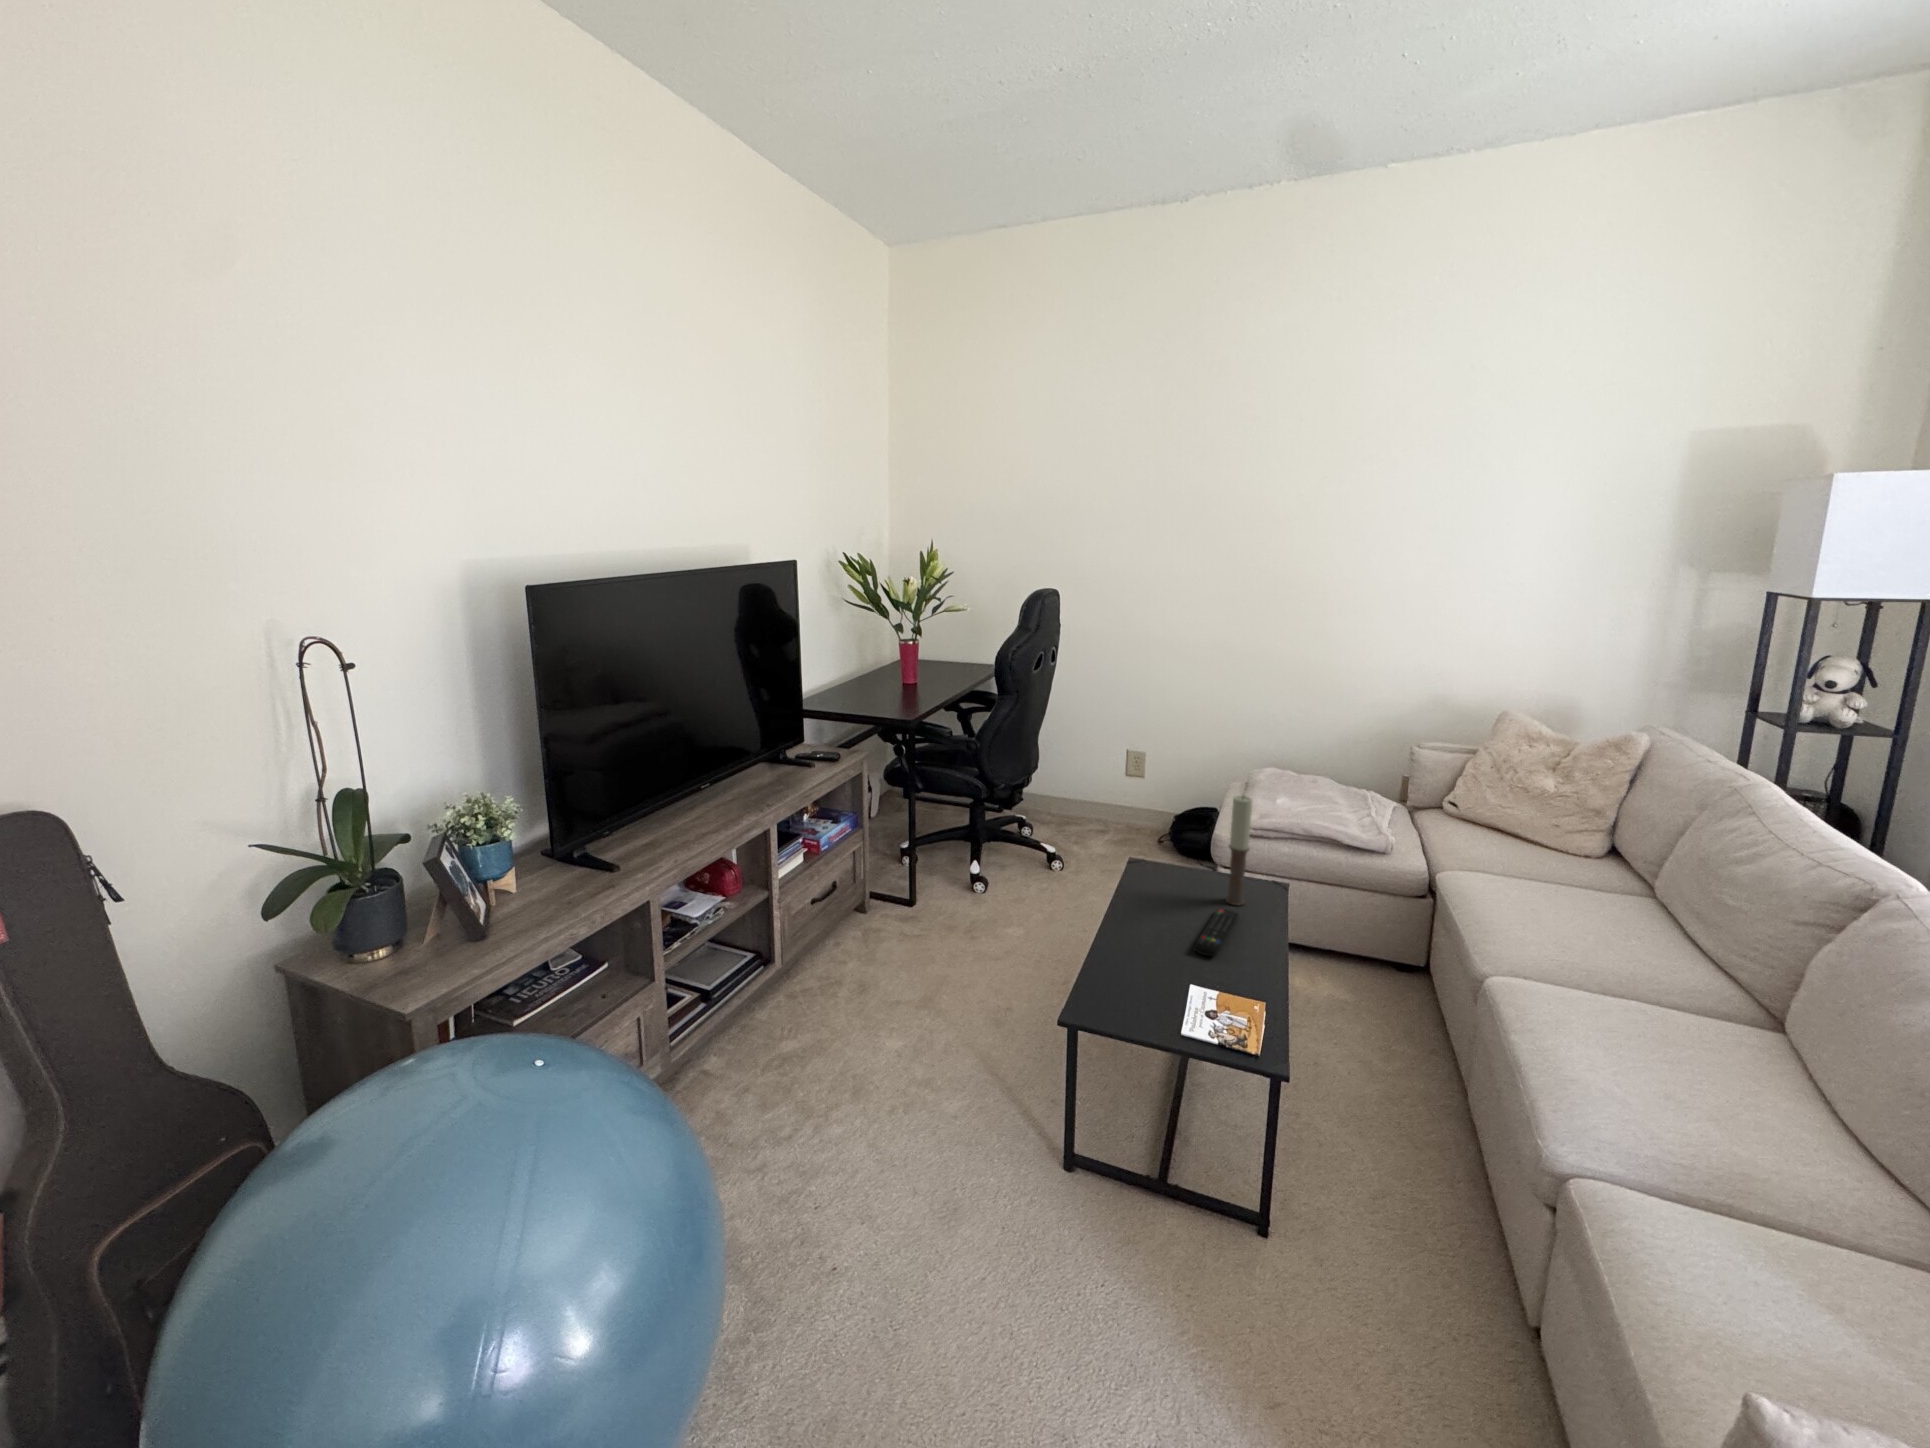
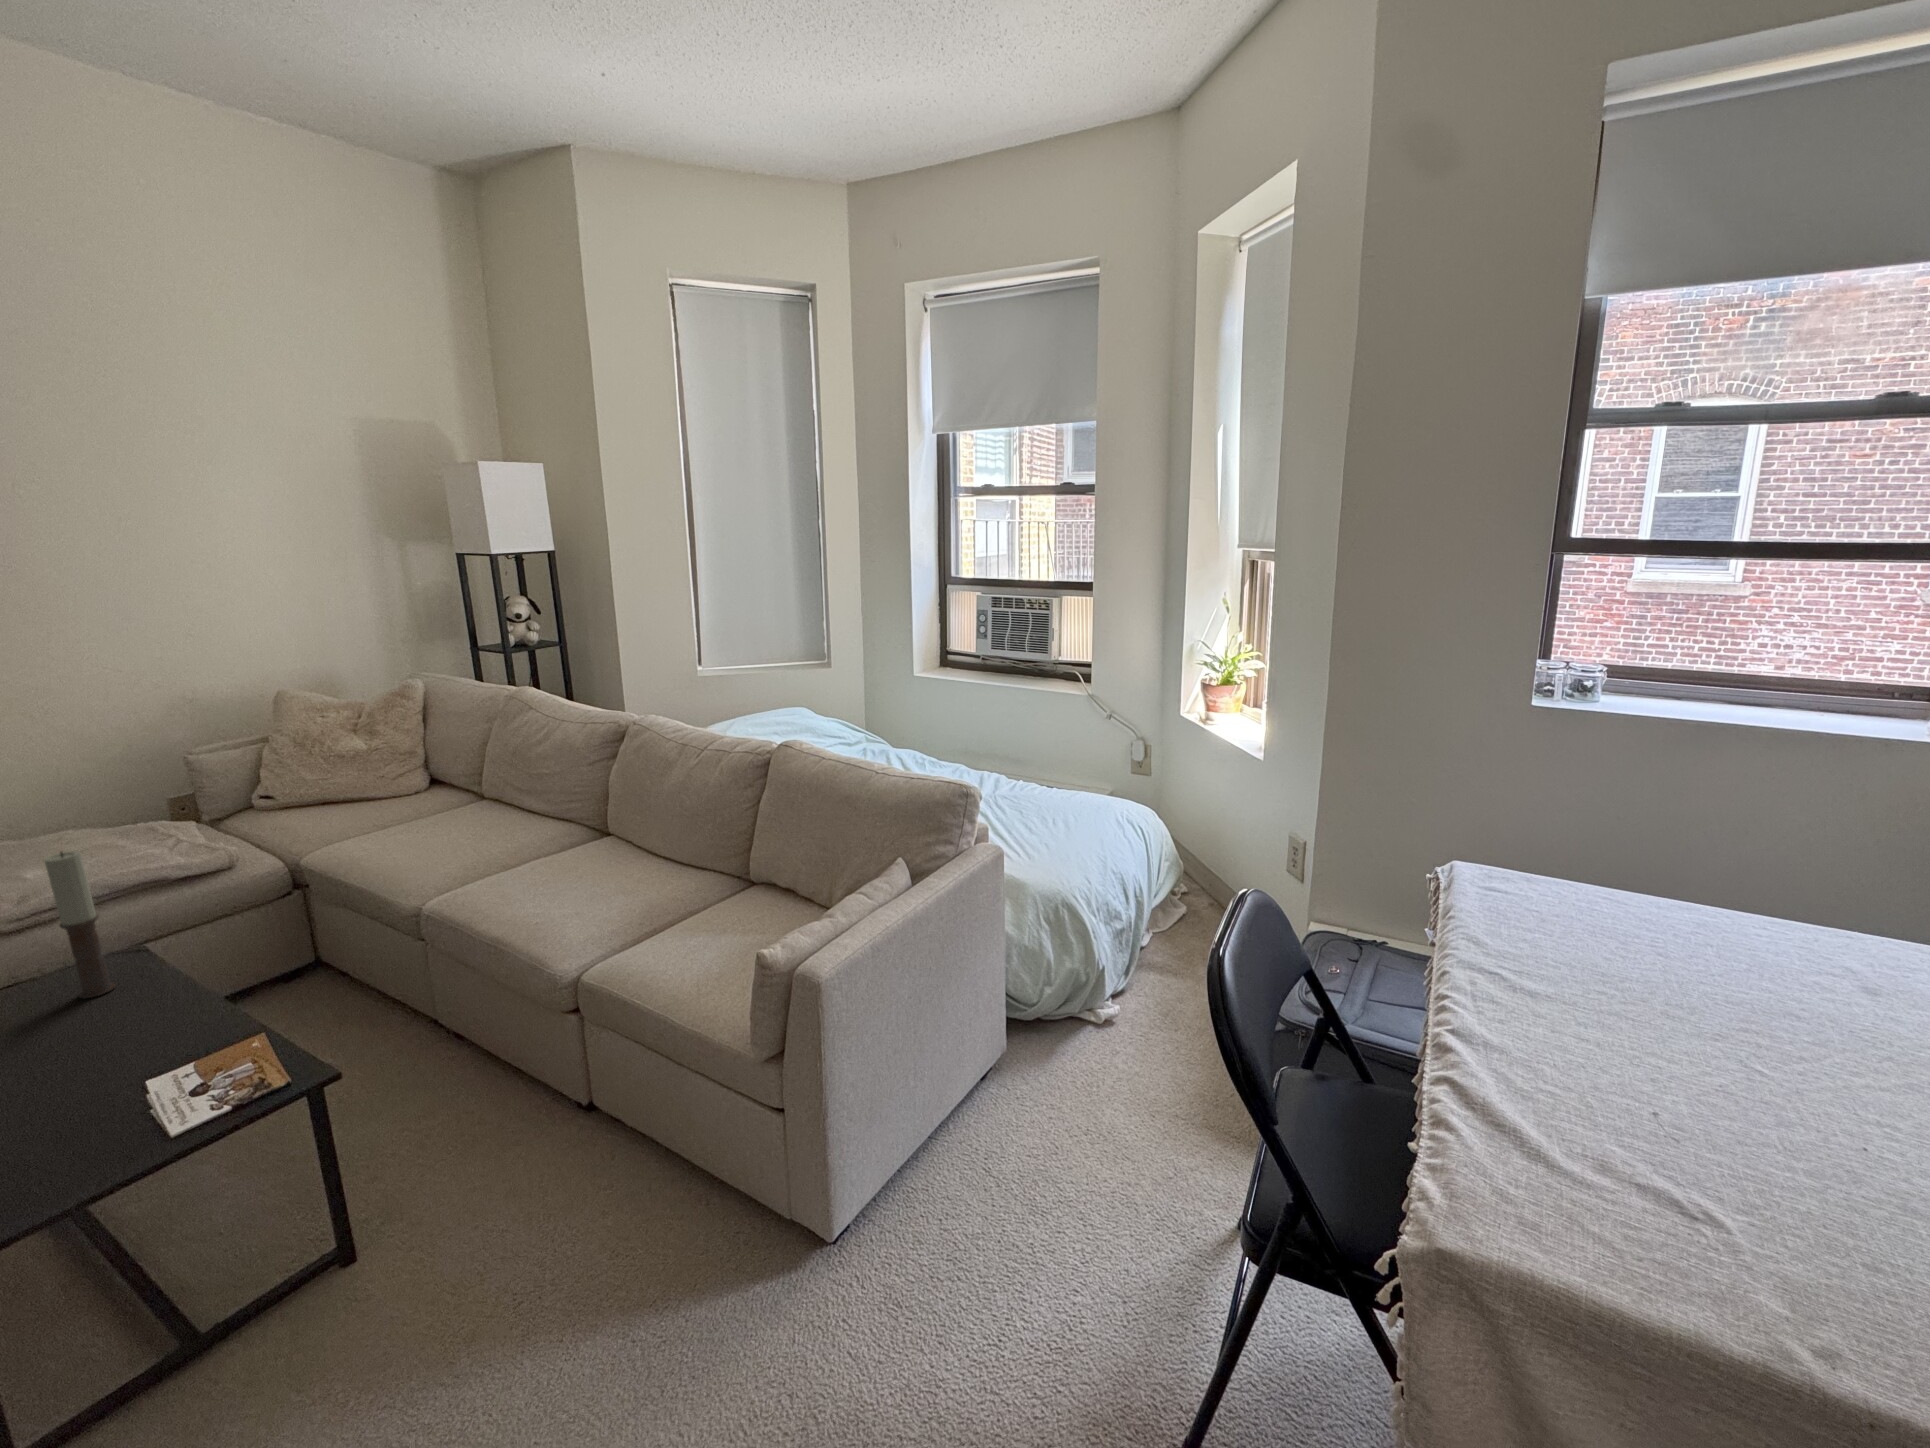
remote control: present [1193,909,1239,956] -> none [82,996,138,1062]

